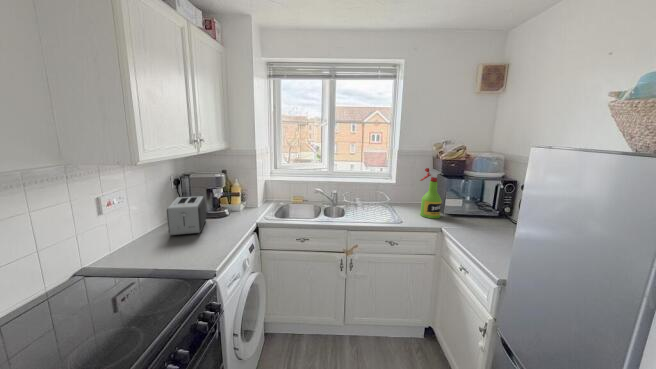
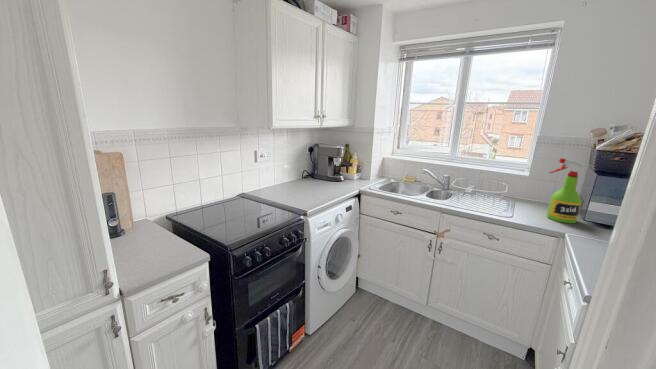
toaster: present [167,196,206,235] -> none [295,160,326,188]

